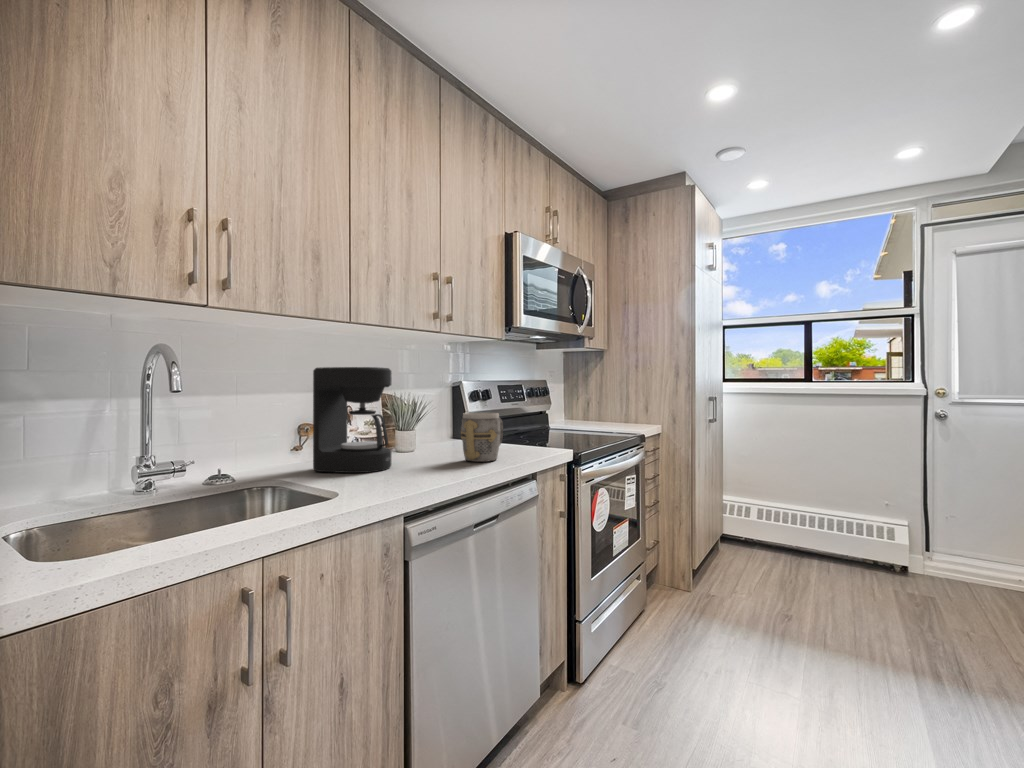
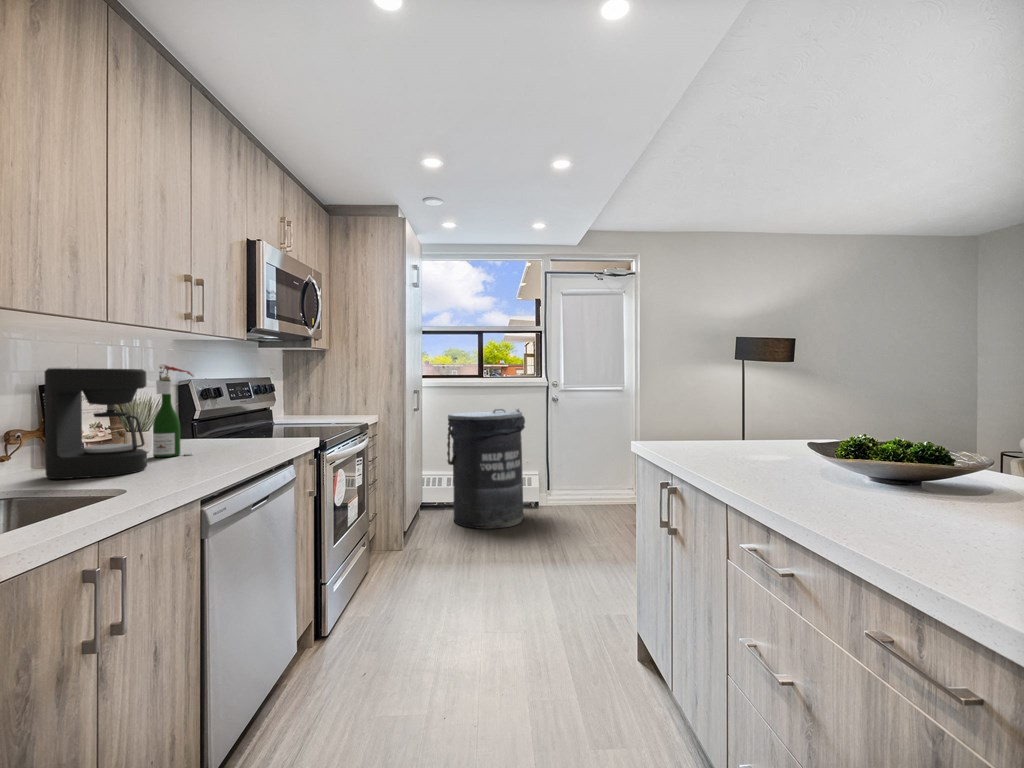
wine bottle: none [411,364,445,458] -> present [153,364,194,457]
mug: present [461,413,503,462] -> none [218,410,259,456]
trash can: none [756,424,875,588] -> present [447,409,525,529]

